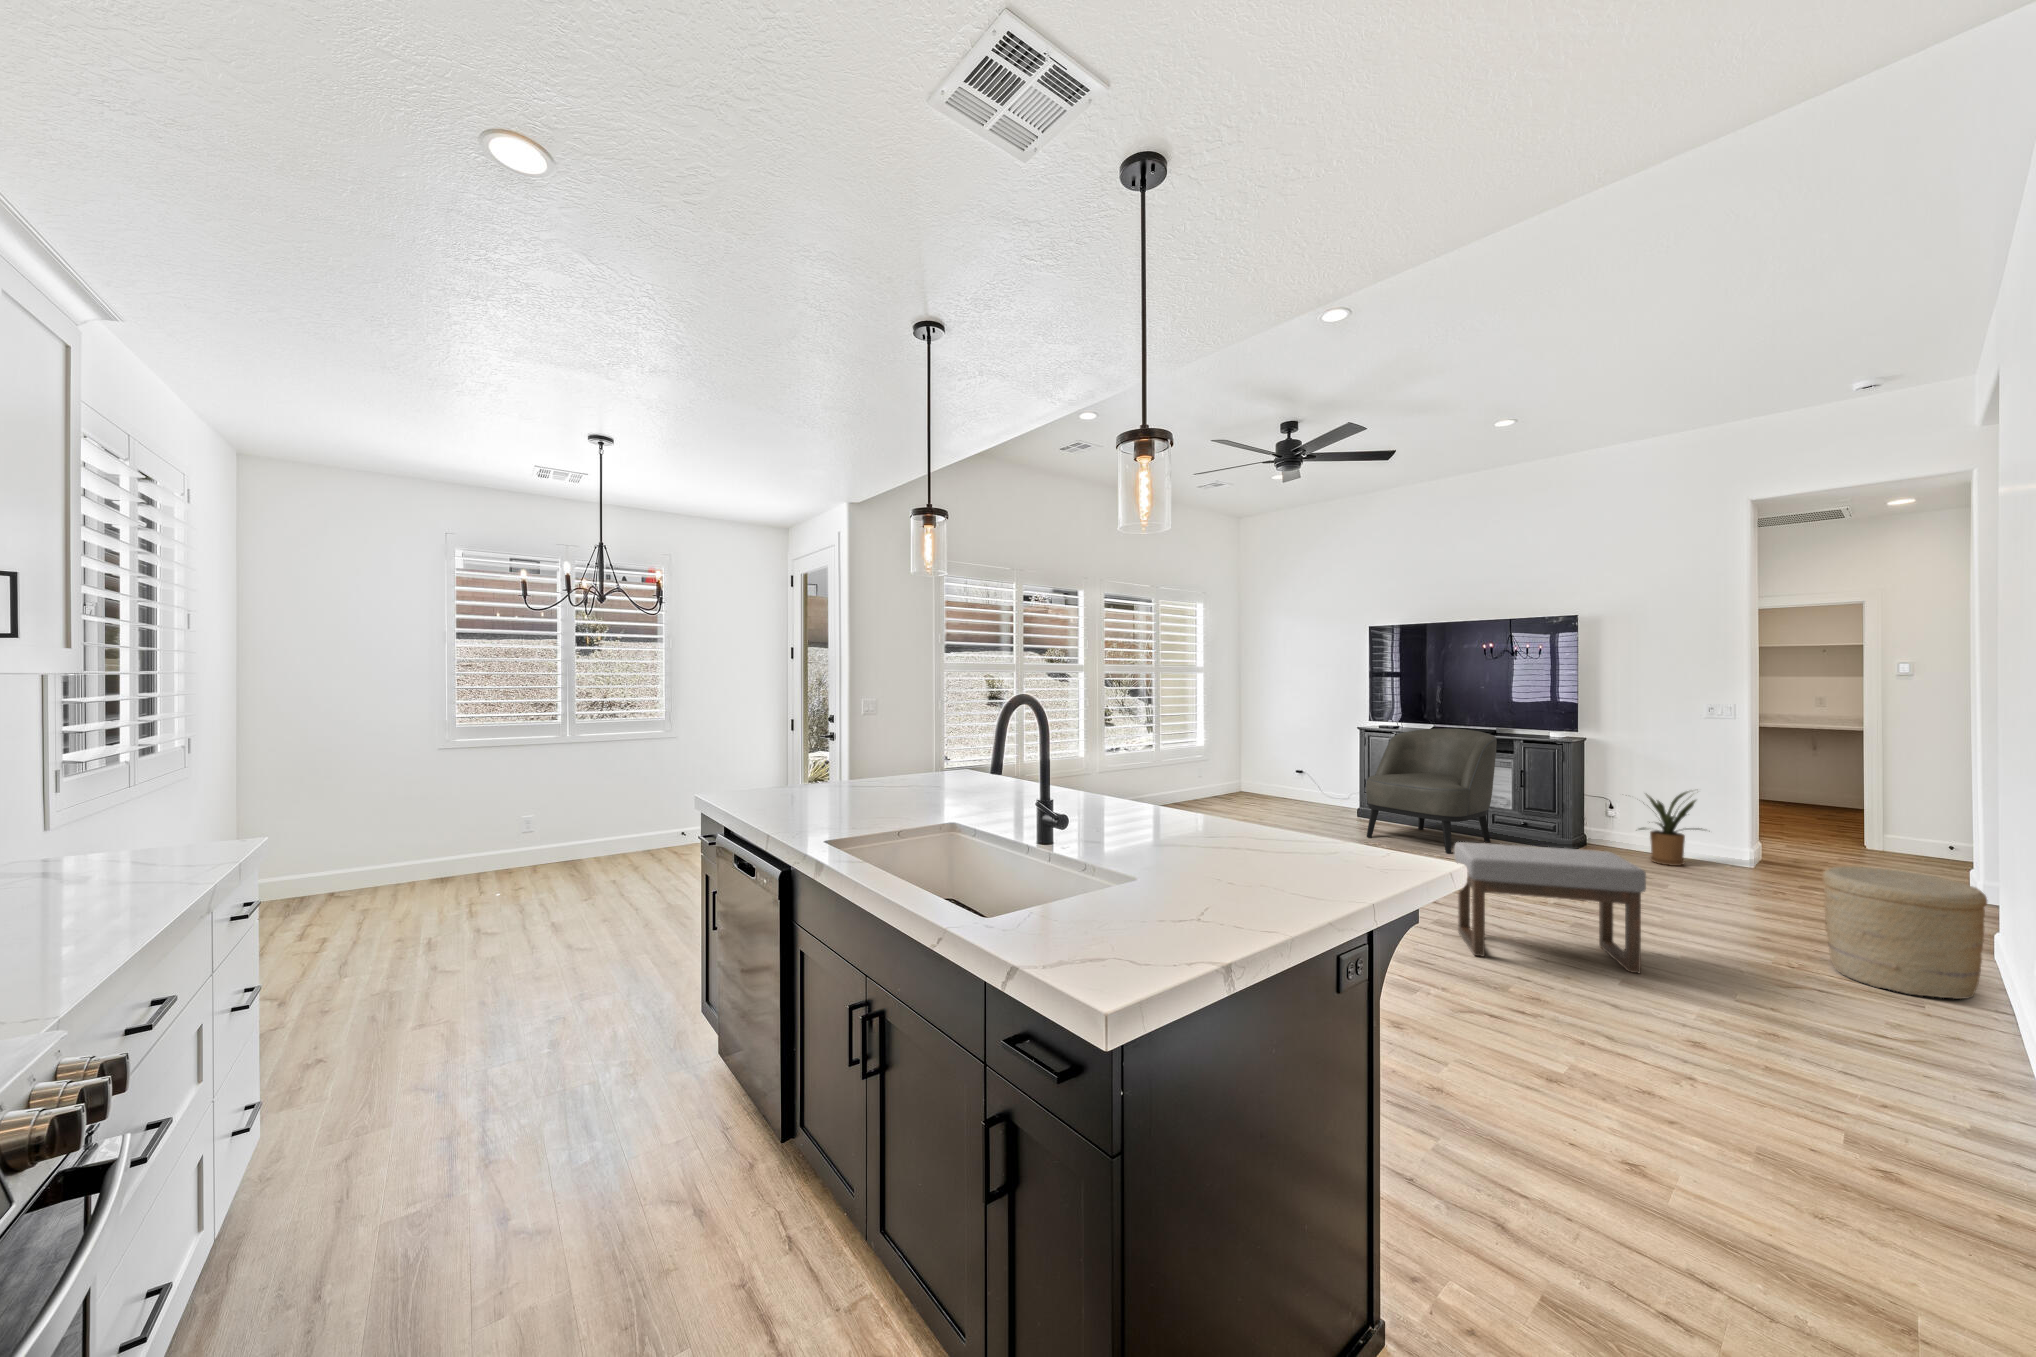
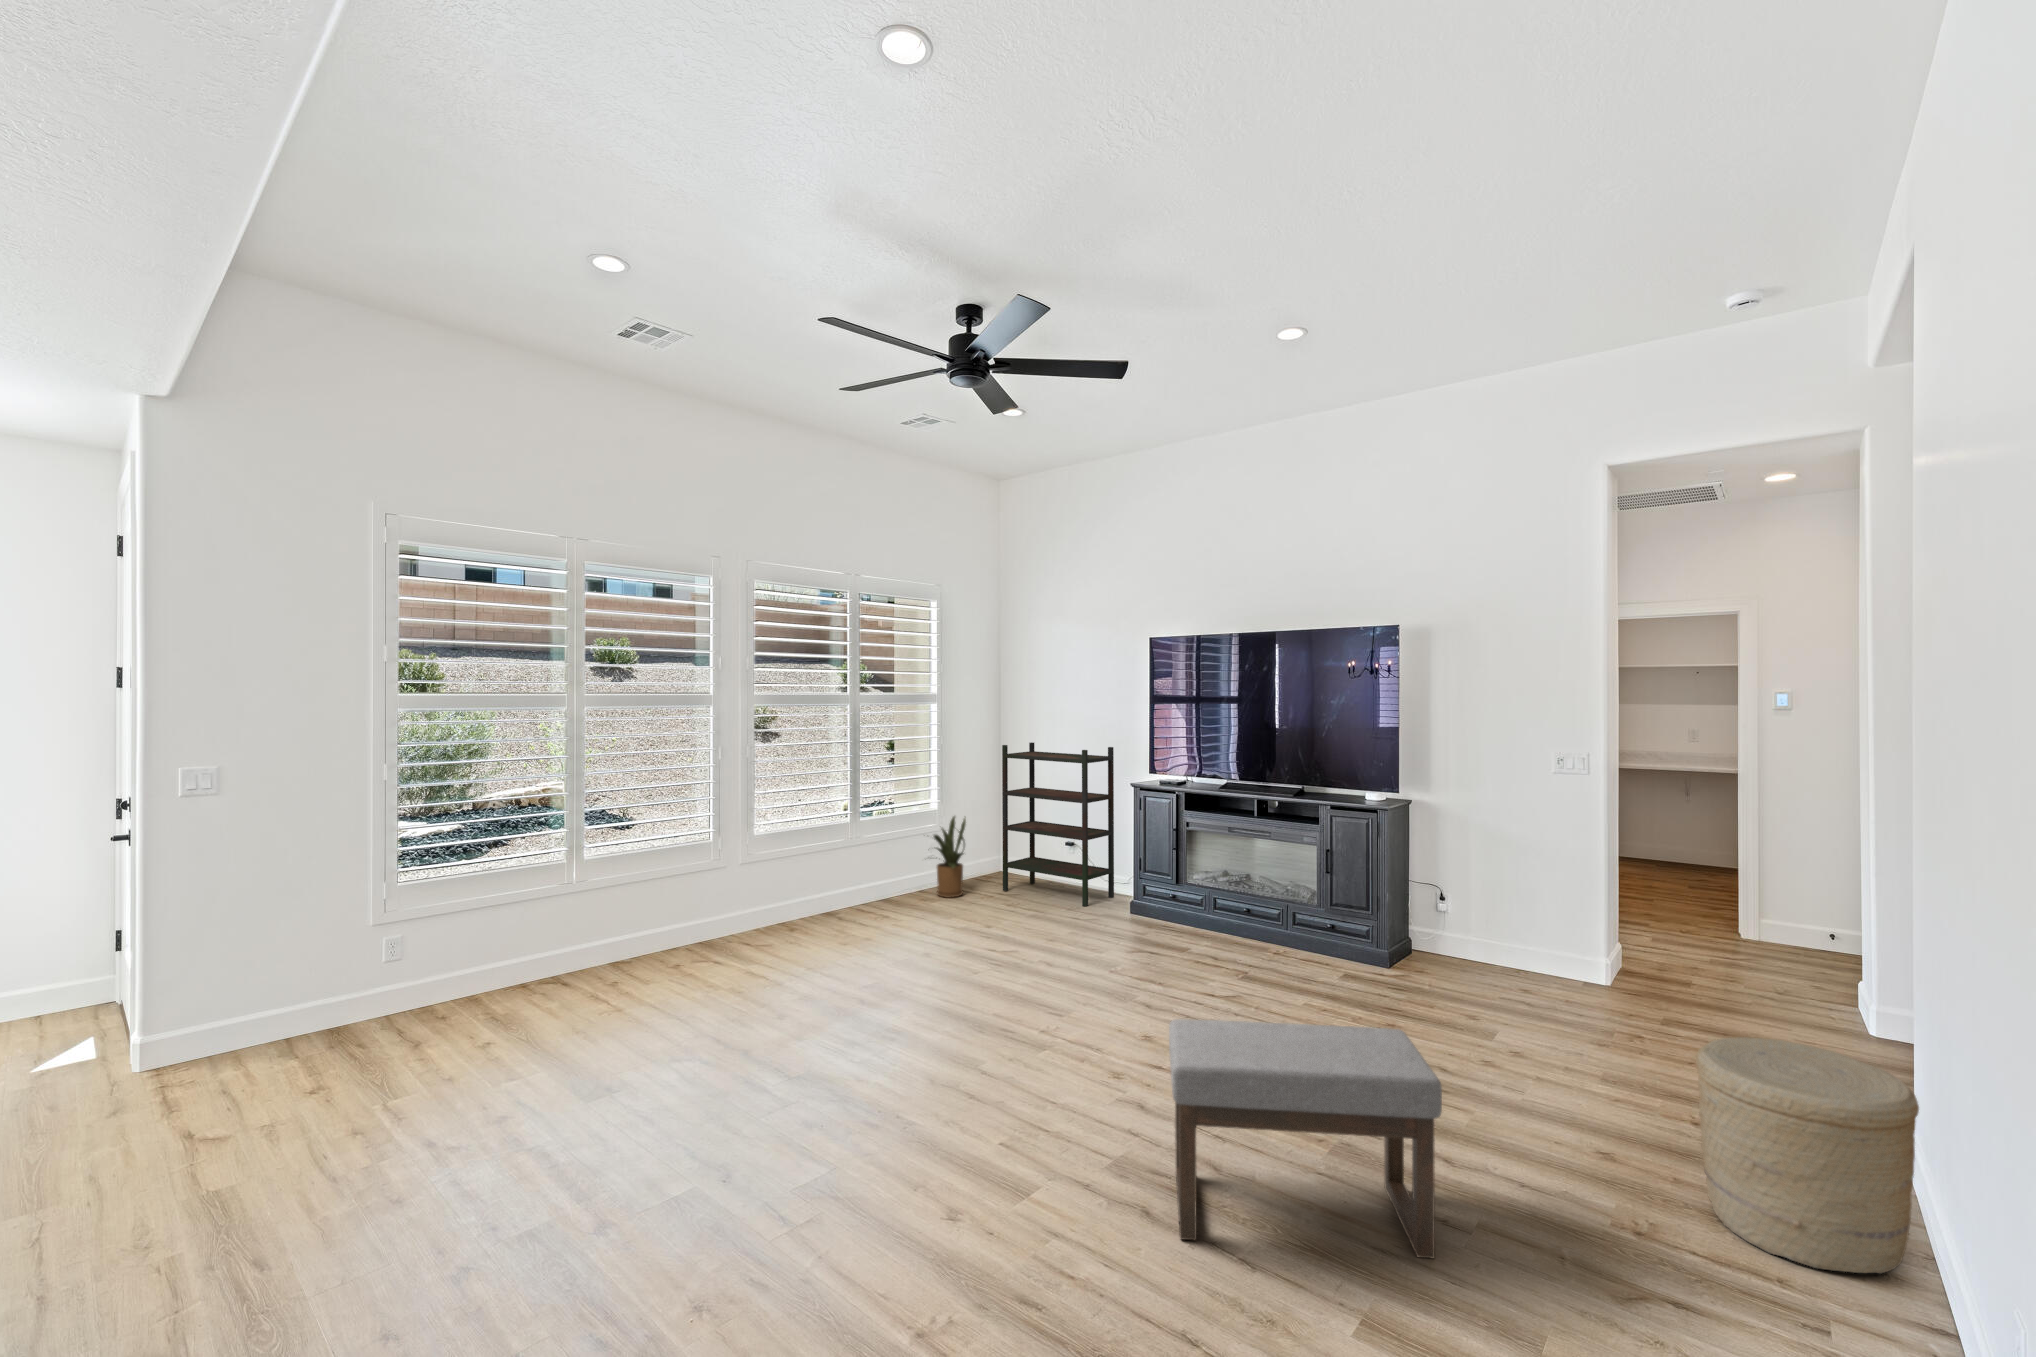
bookshelf: none [1259,702,1342,812] -> present [1002,742,1114,906]
armchair: present [1366,729,1497,854] -> none [1123,787,1297,981]
house plant: present [1639,791,1702,866] -> present [934,816,966,898]

